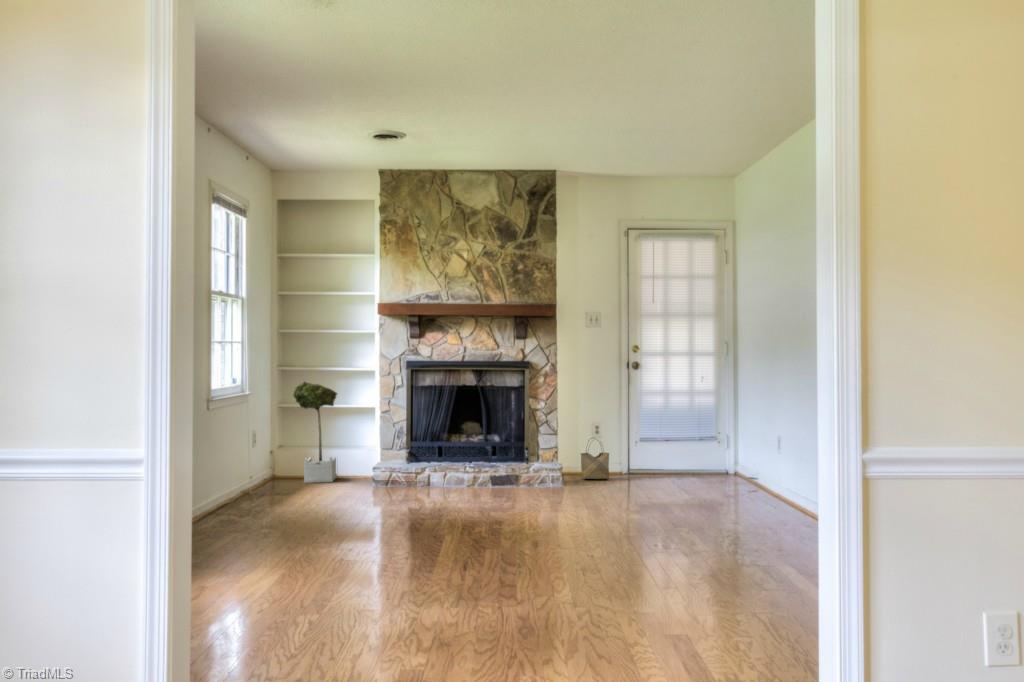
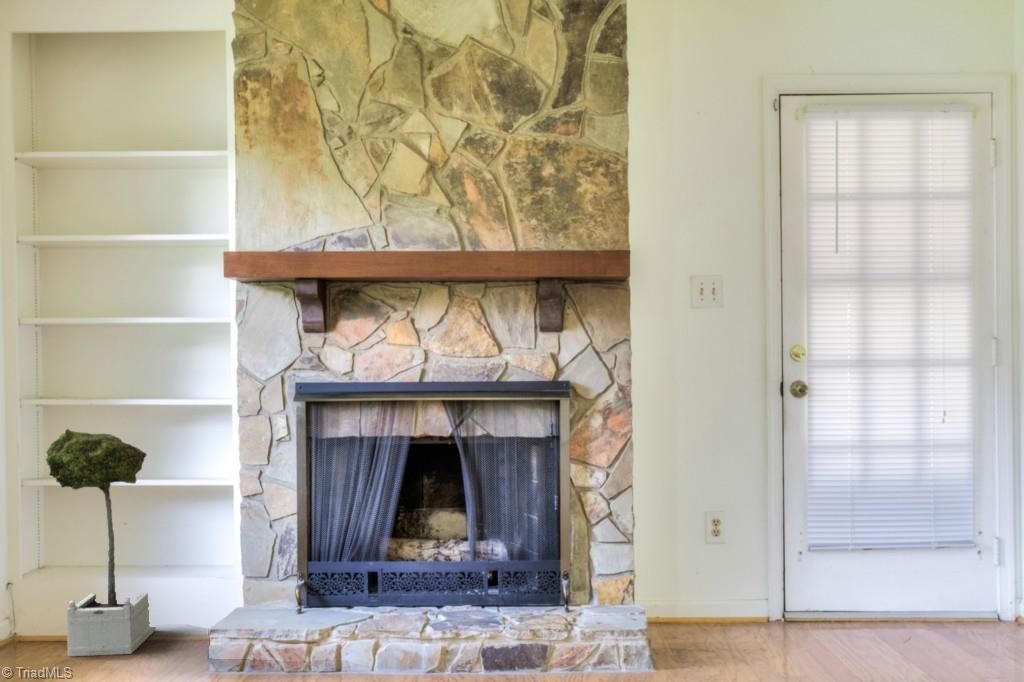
woven basket: present [581,452,609,479] -> none [682,546,748,642]

